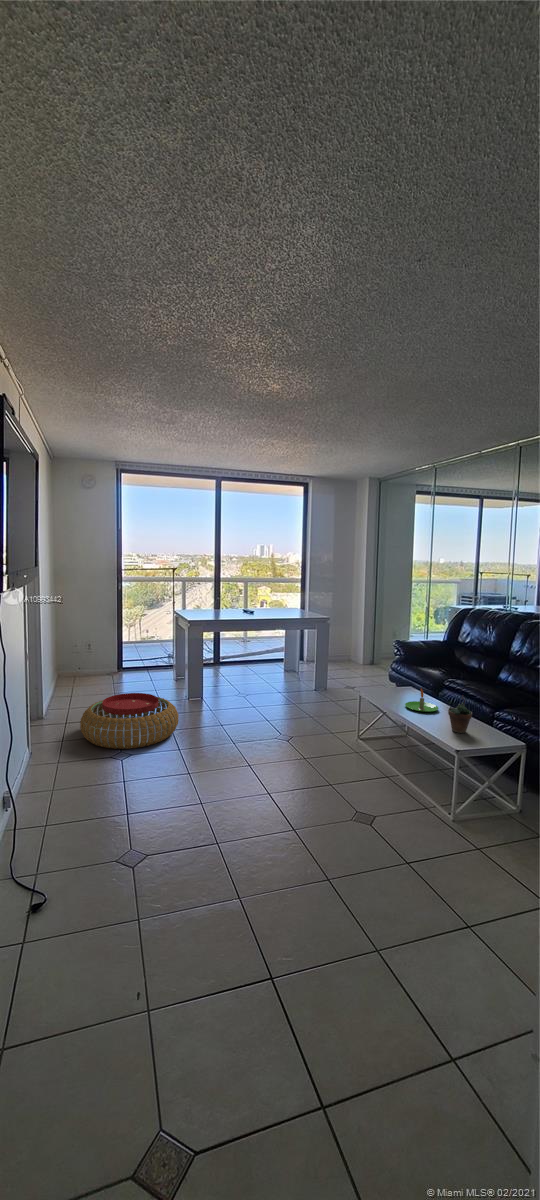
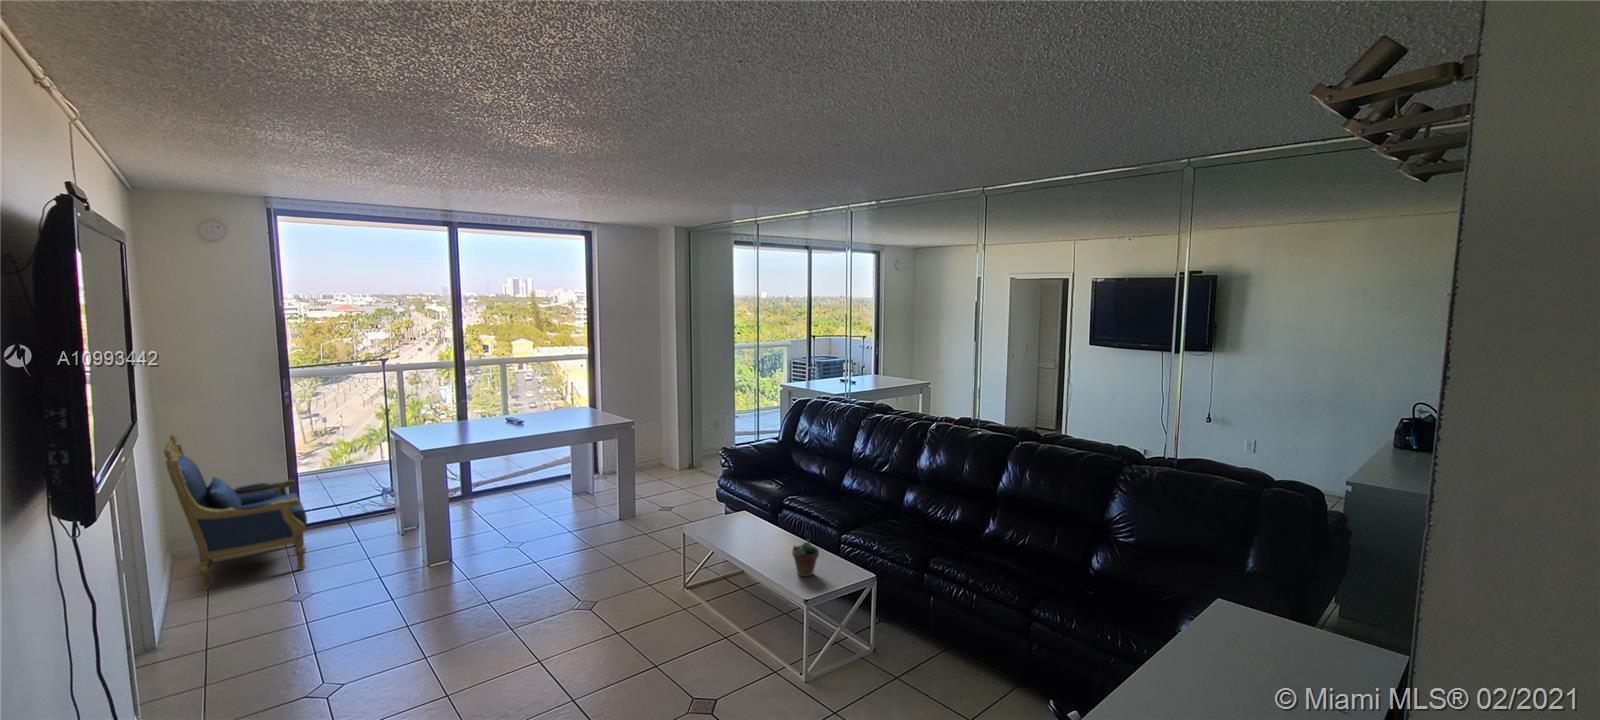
armchair: none [60,594,126,694] -> present [164,434,307,590]
candle: present [405,688,438,712] -> none [740,521,780,551]
pouf: present [80,693,179,749] -> none [226,579,413,685]

